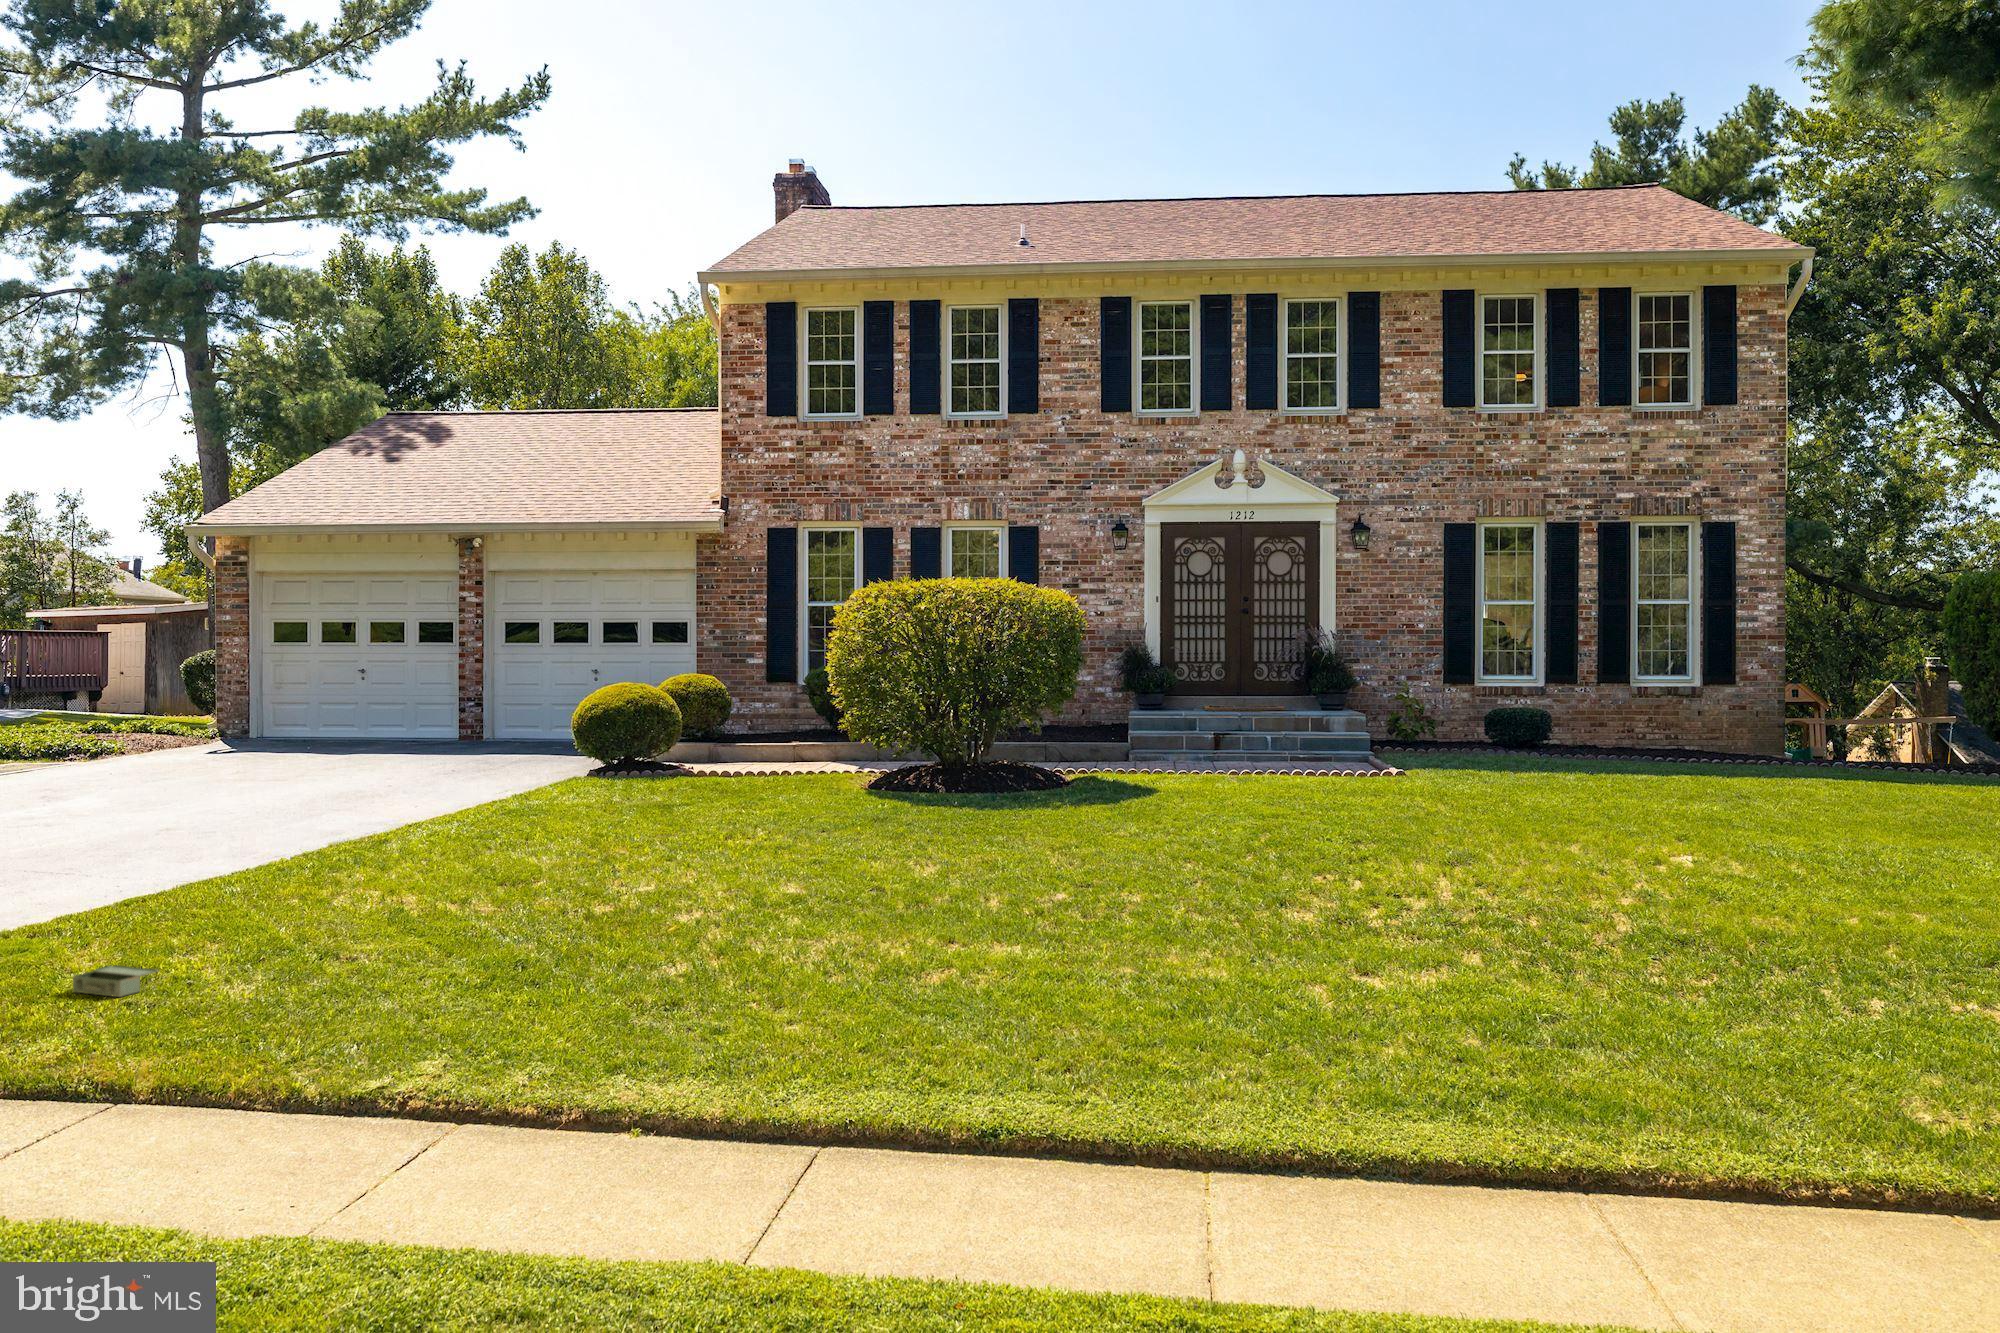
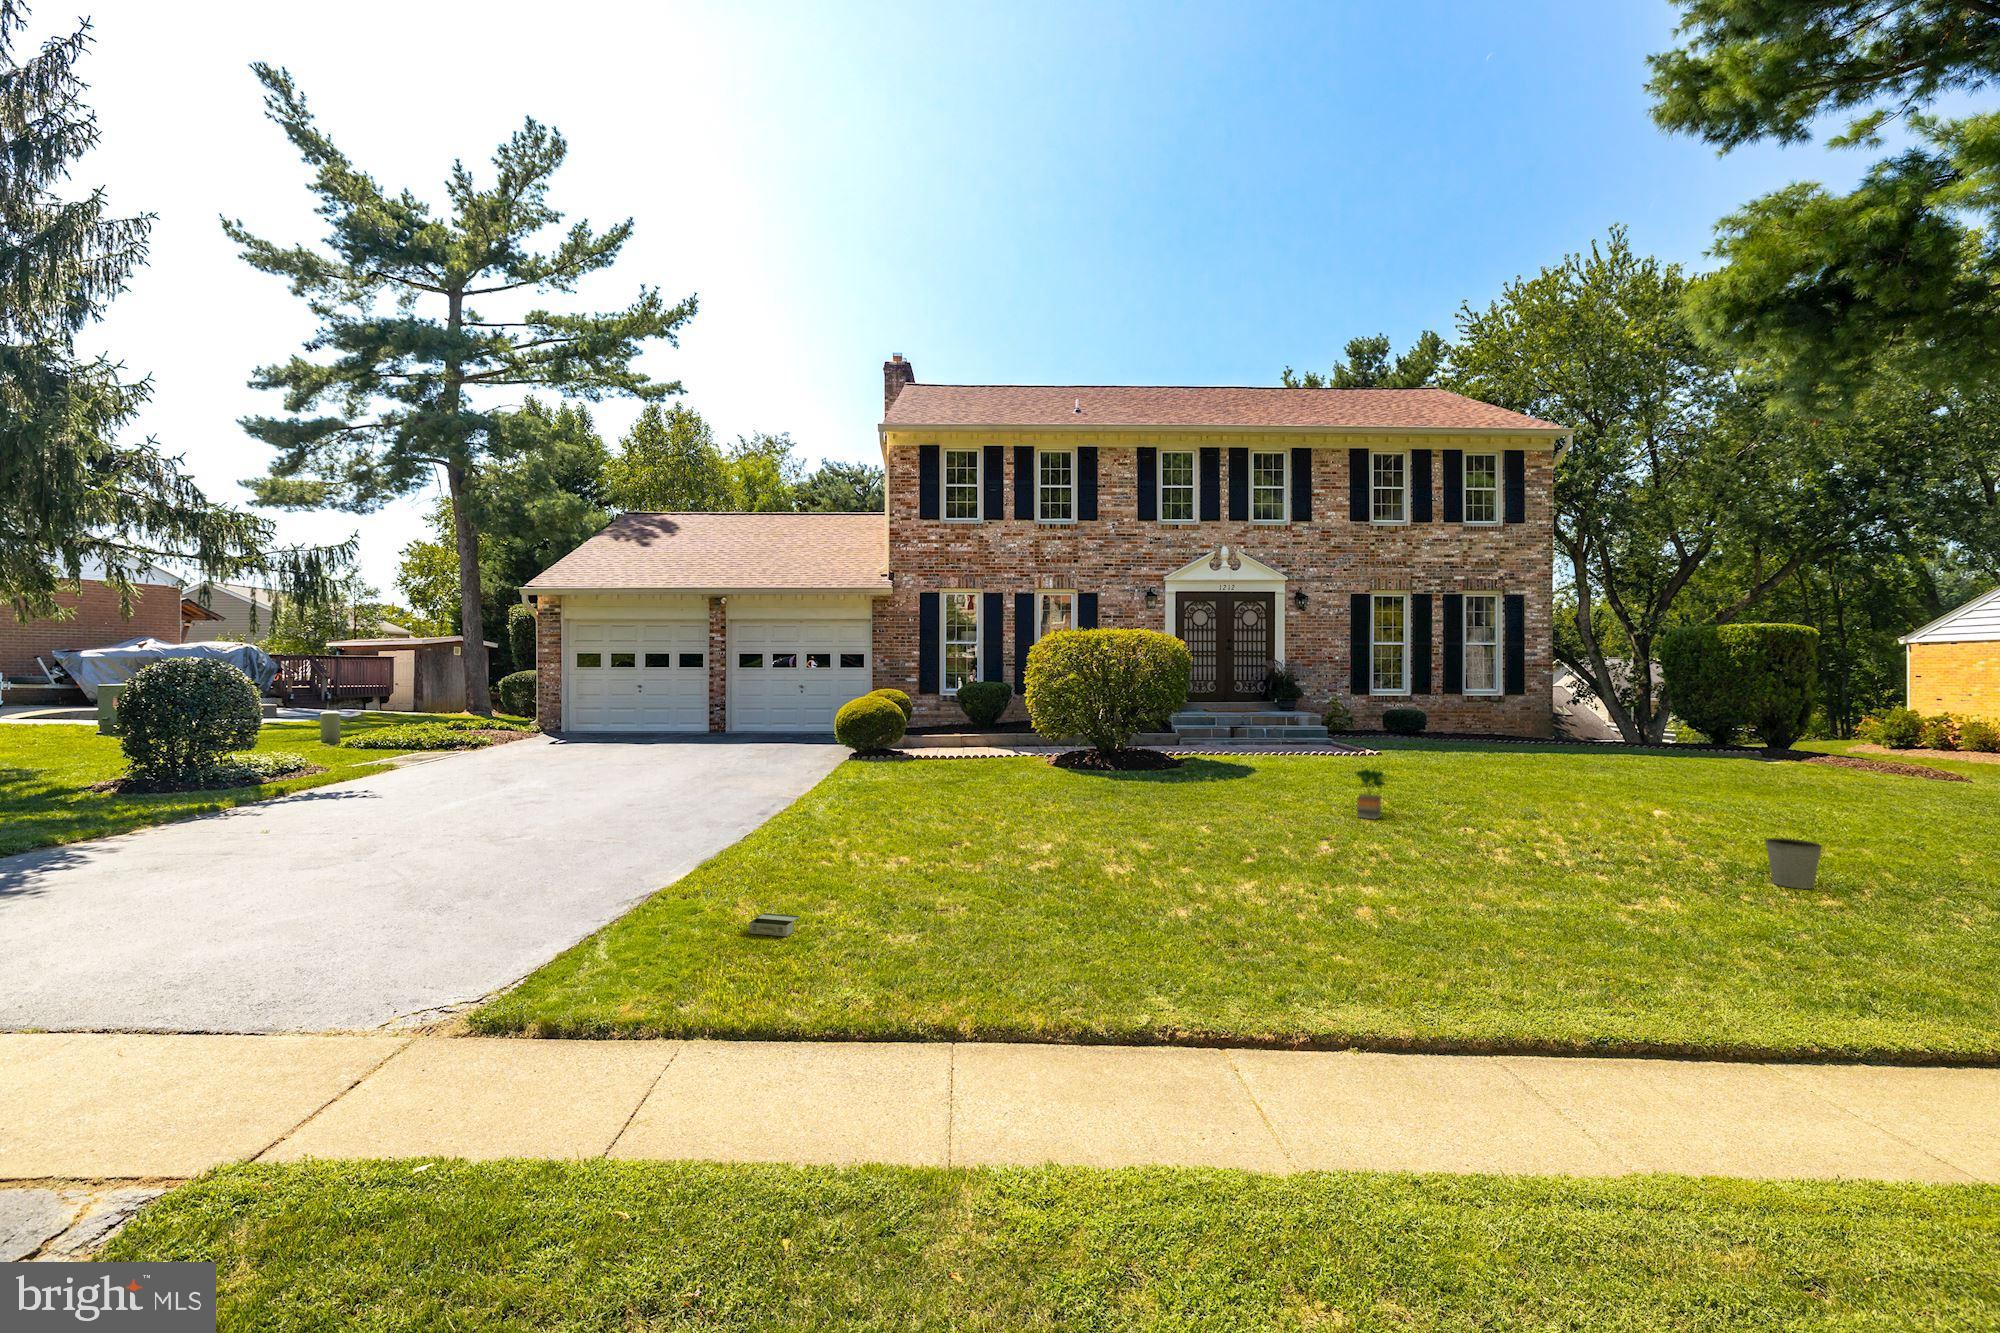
potted tree: none [1232,778,1283,859] -> present [1356,769,1386,819]
bucket: none [1777,879,1862,963] -> present [1764,838,1825,889]

